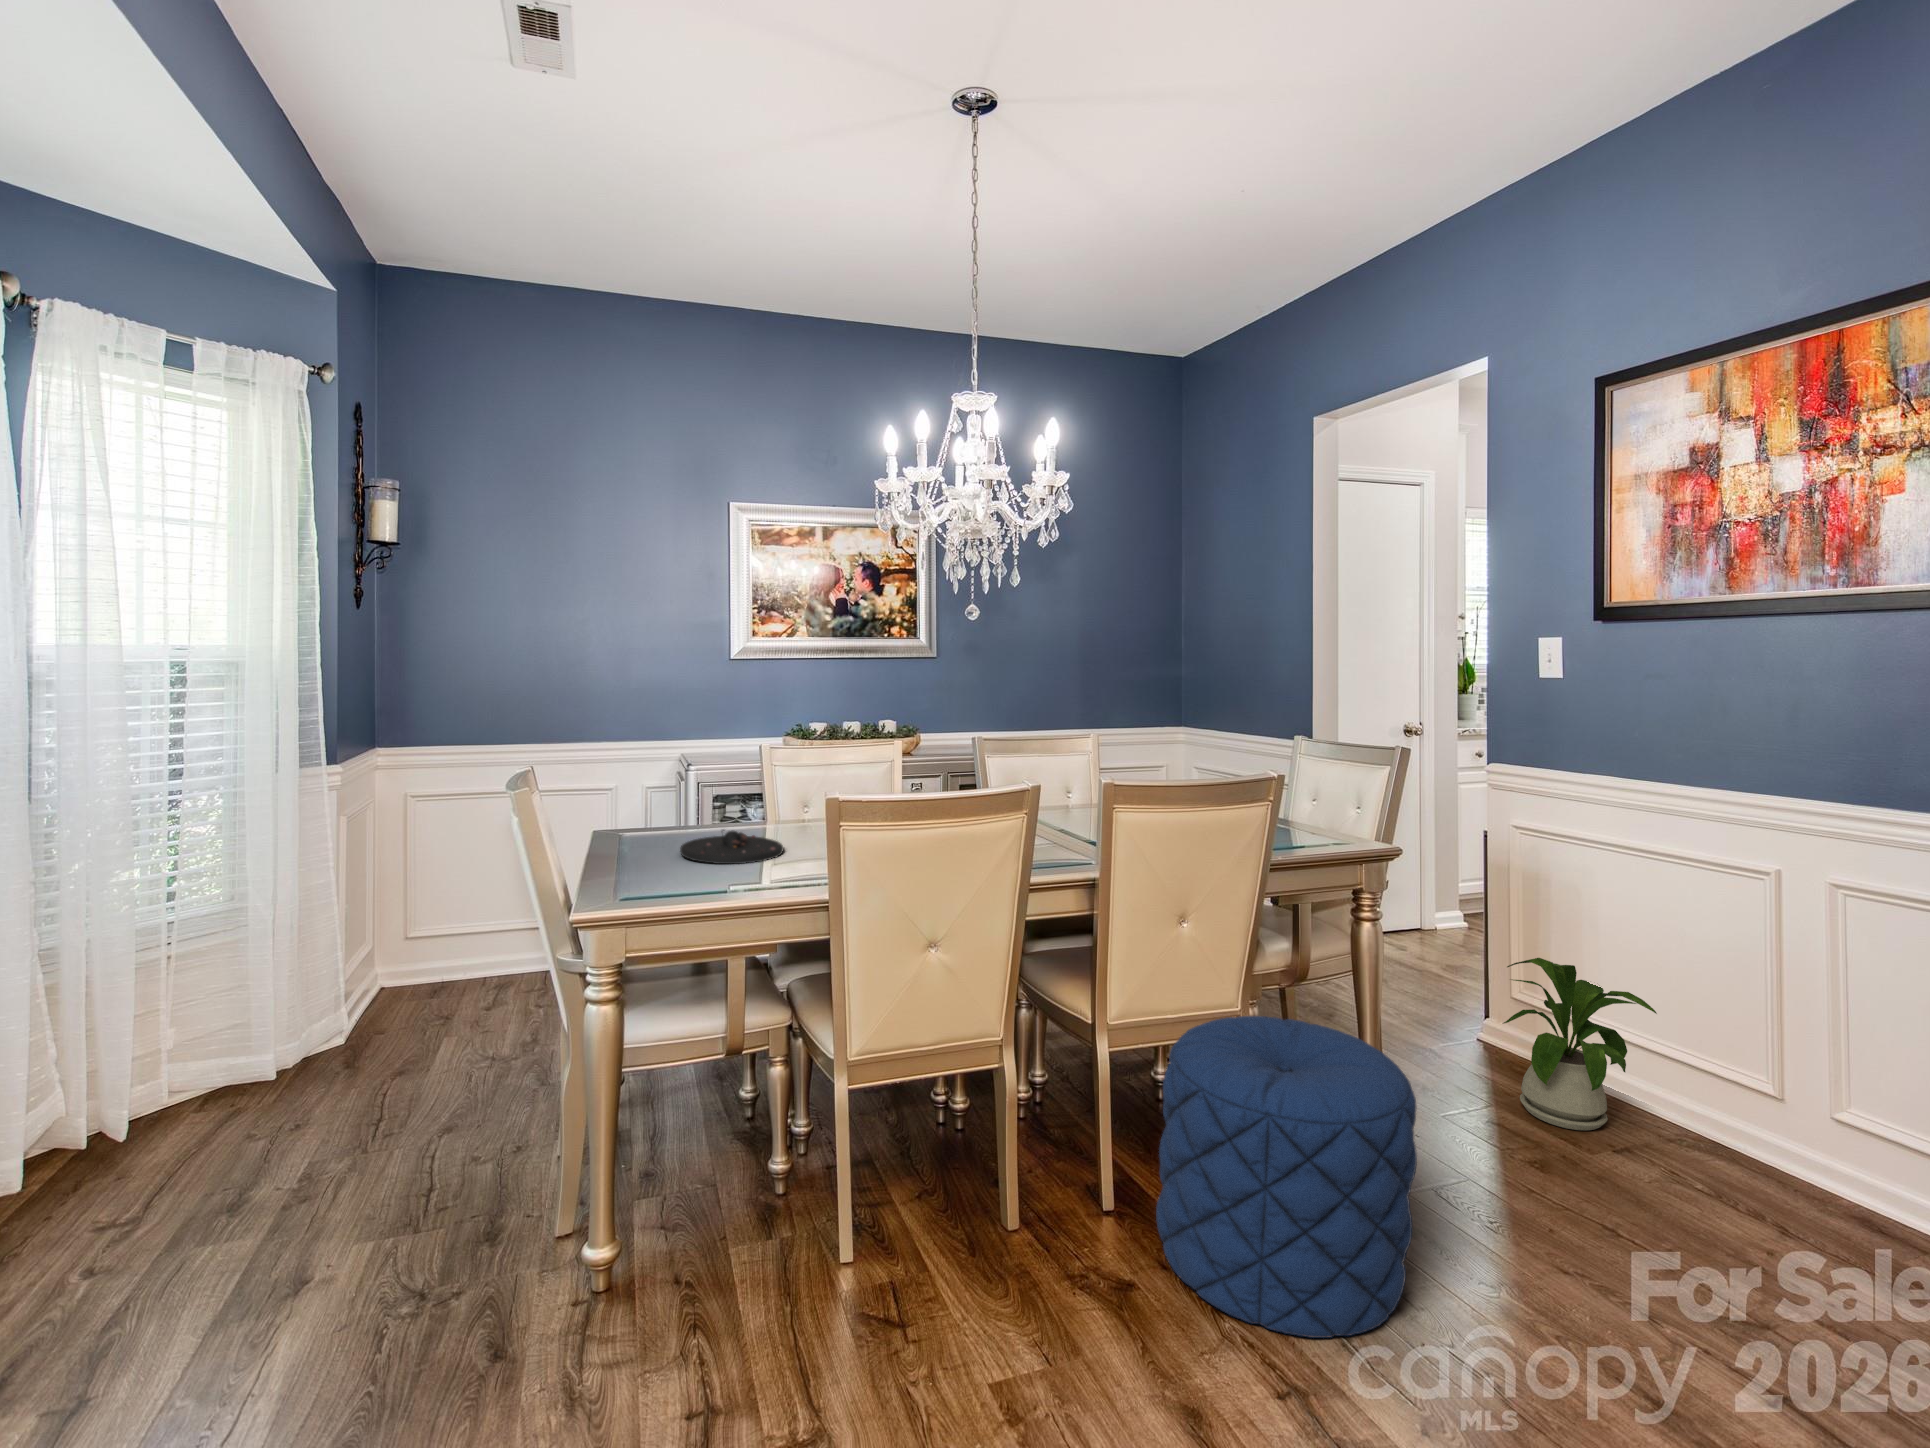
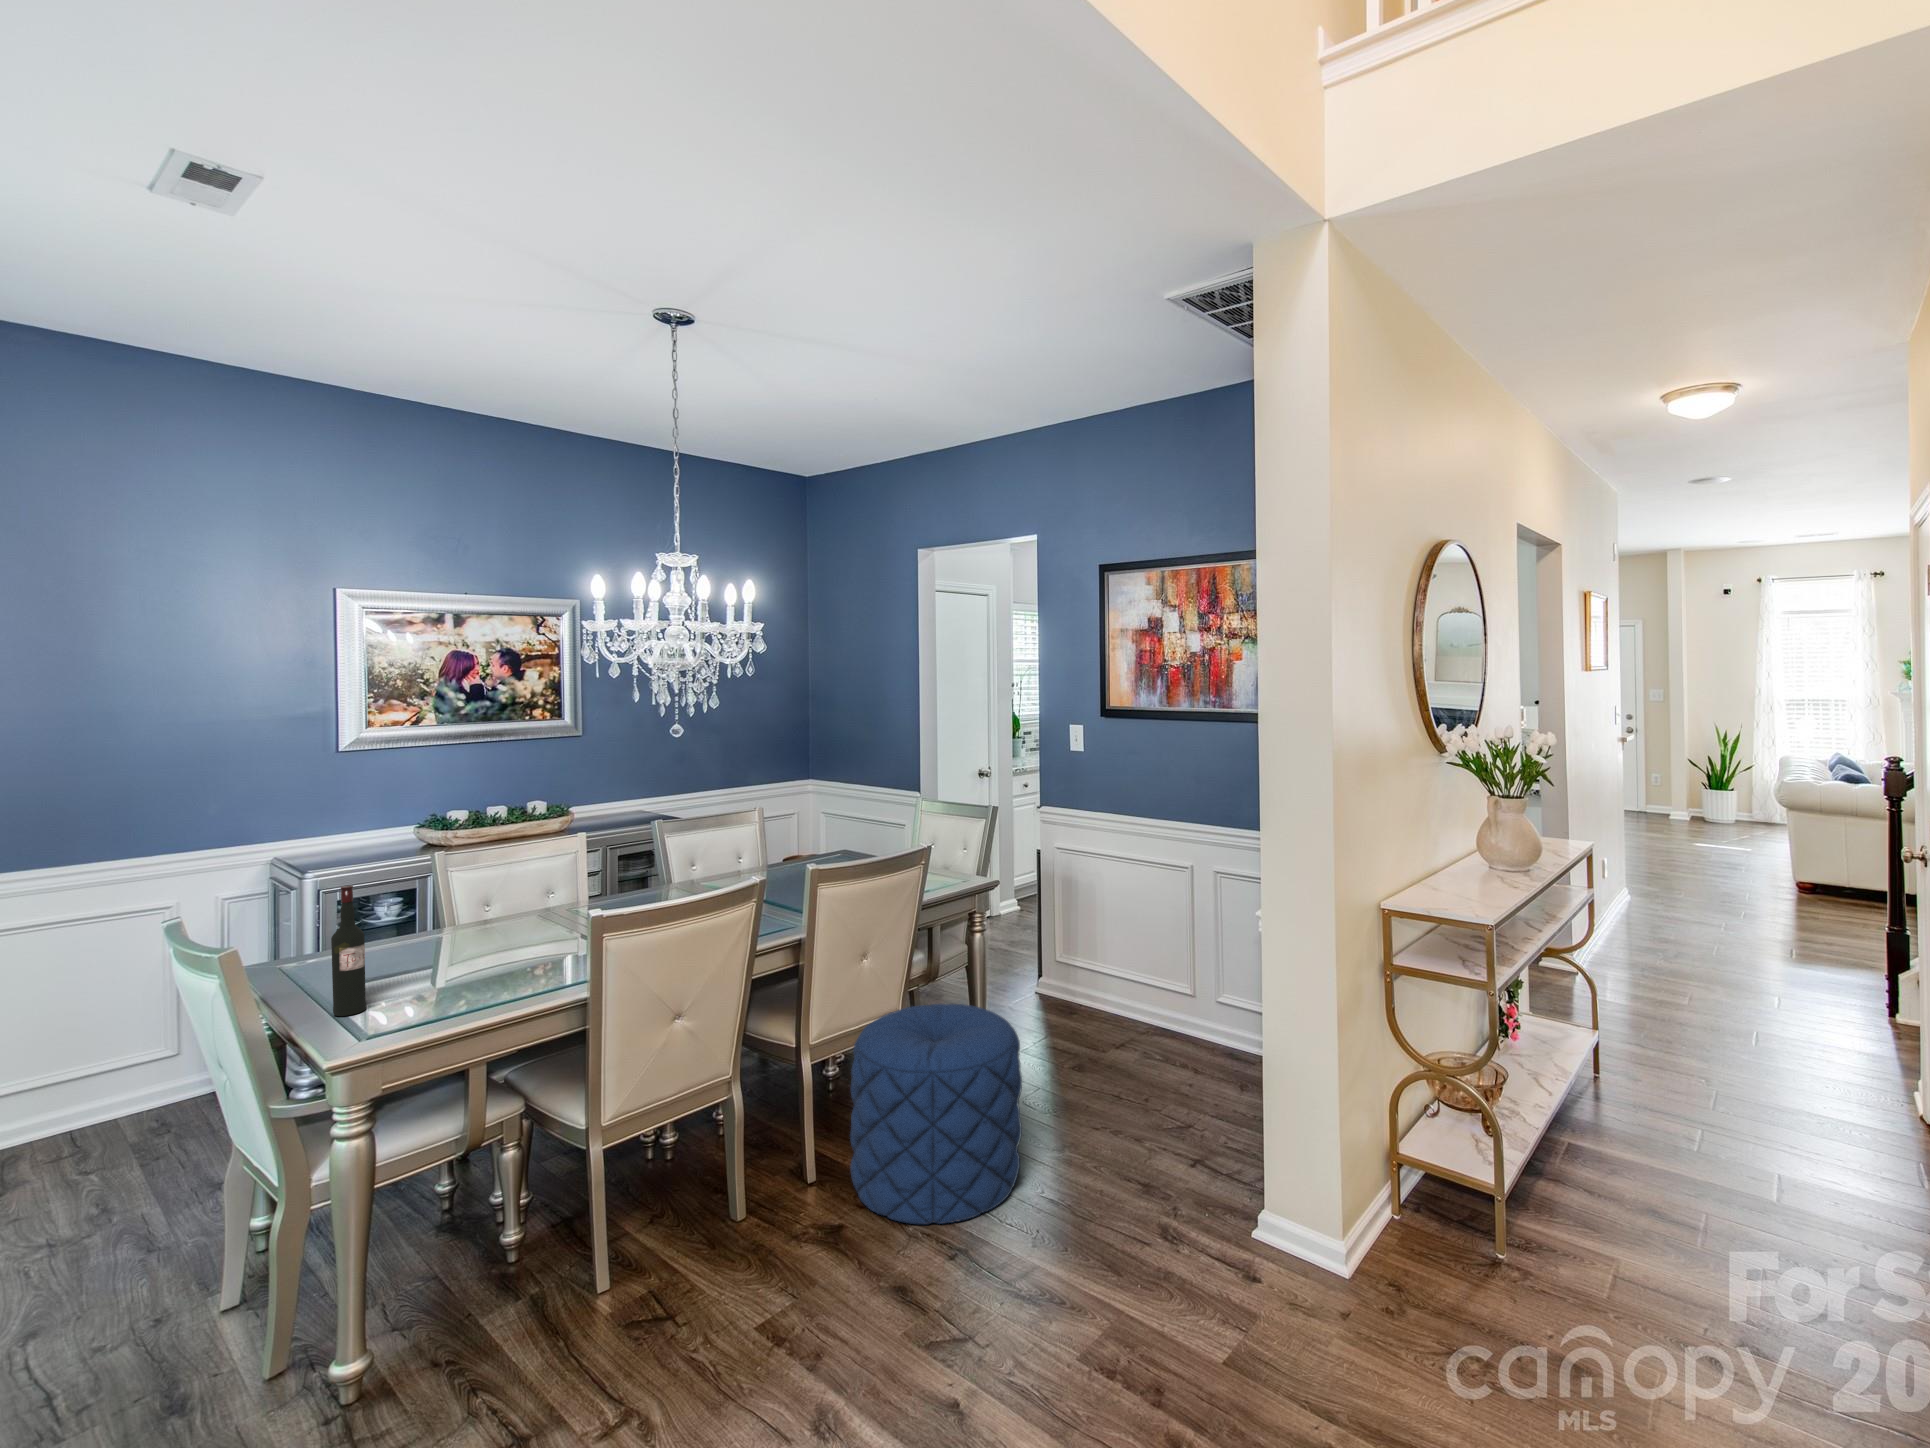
wine bottle: none [622,762,652,895] -> present [331,885,366,1016]
plate: present [680,830,783,864] -> none [364,935,479,972]
house plant: present [1503,958,1657,1130] -> none [1058,928,1145,1041]

